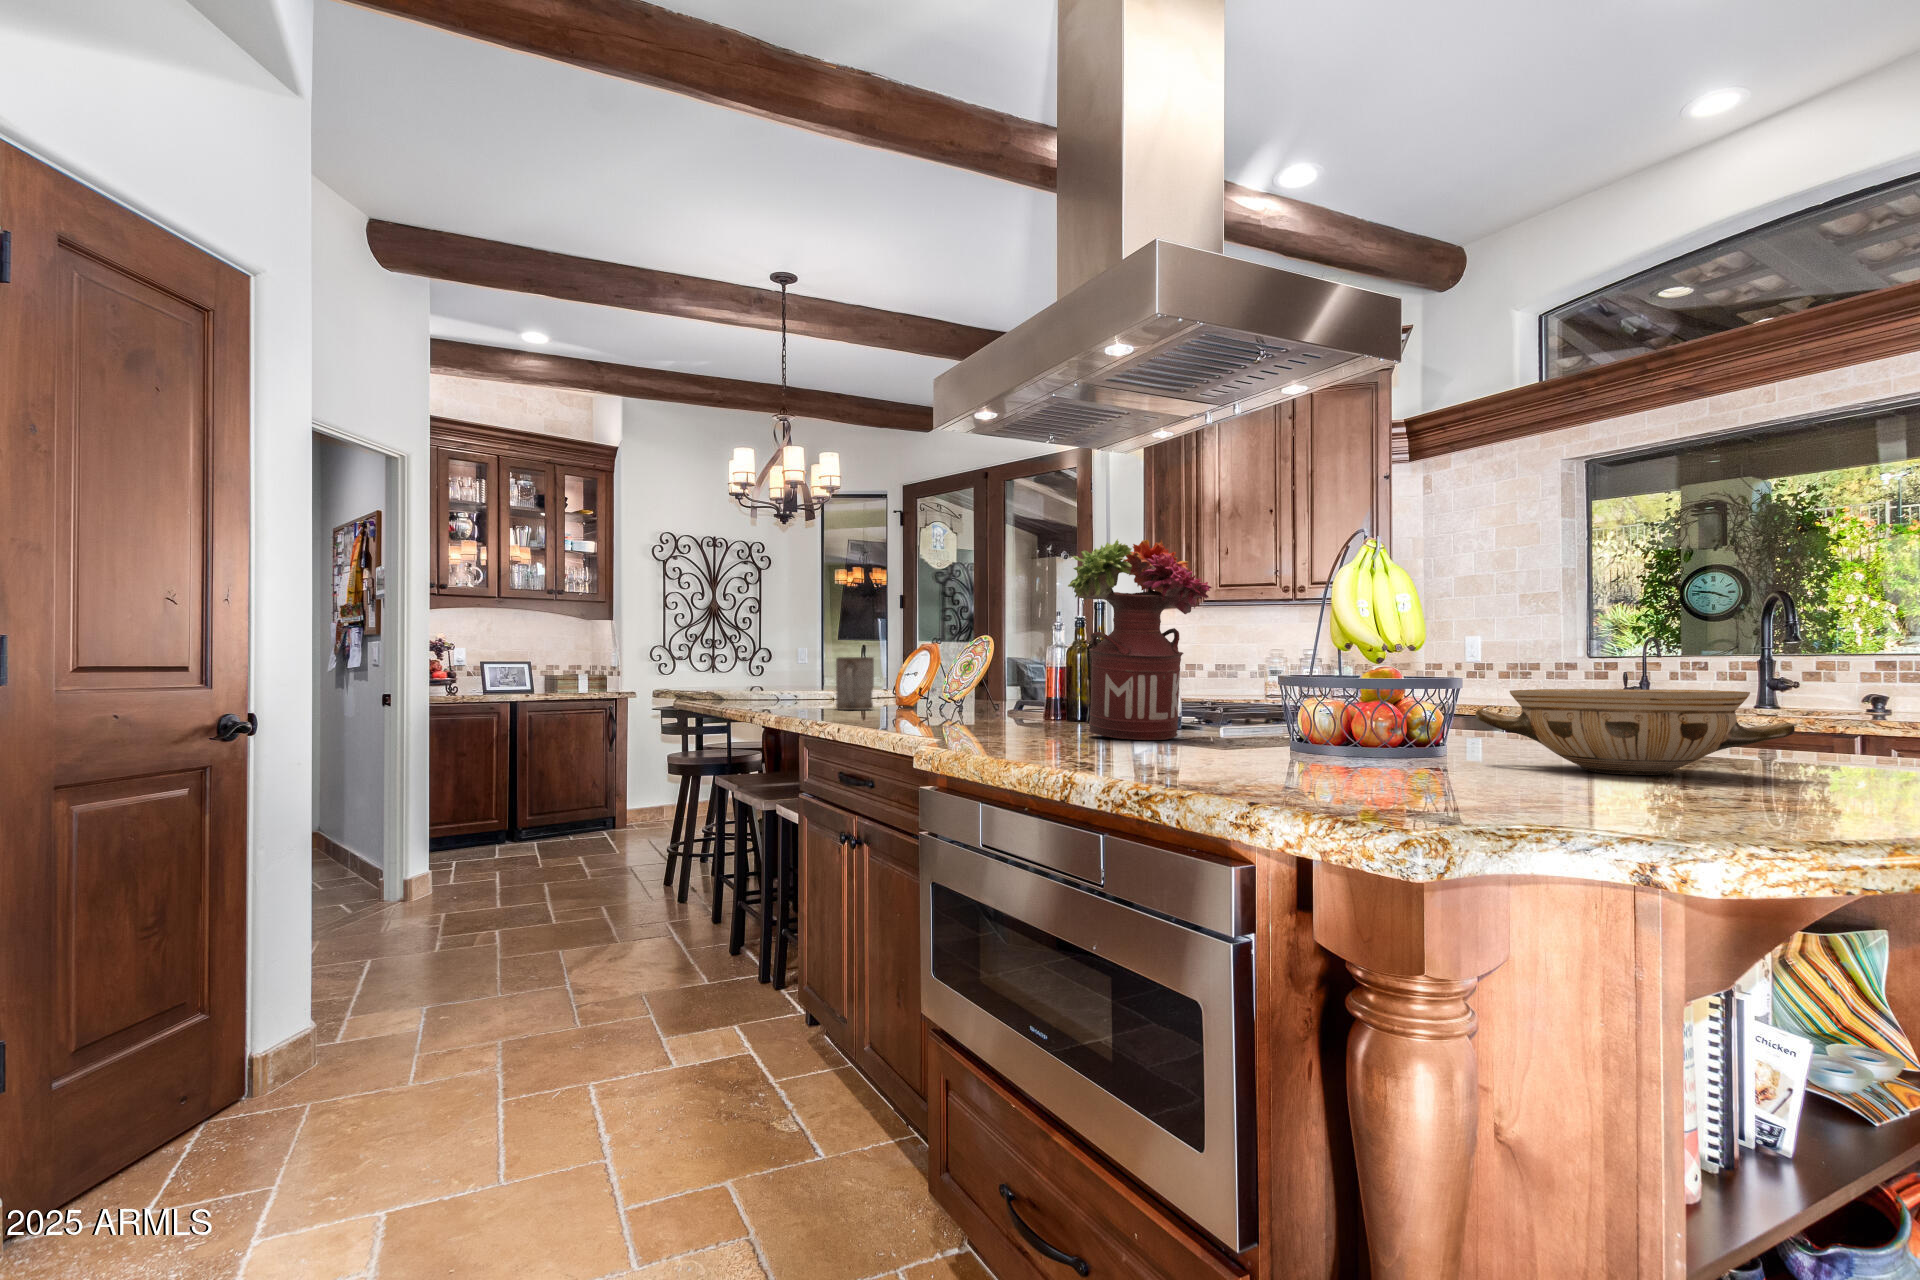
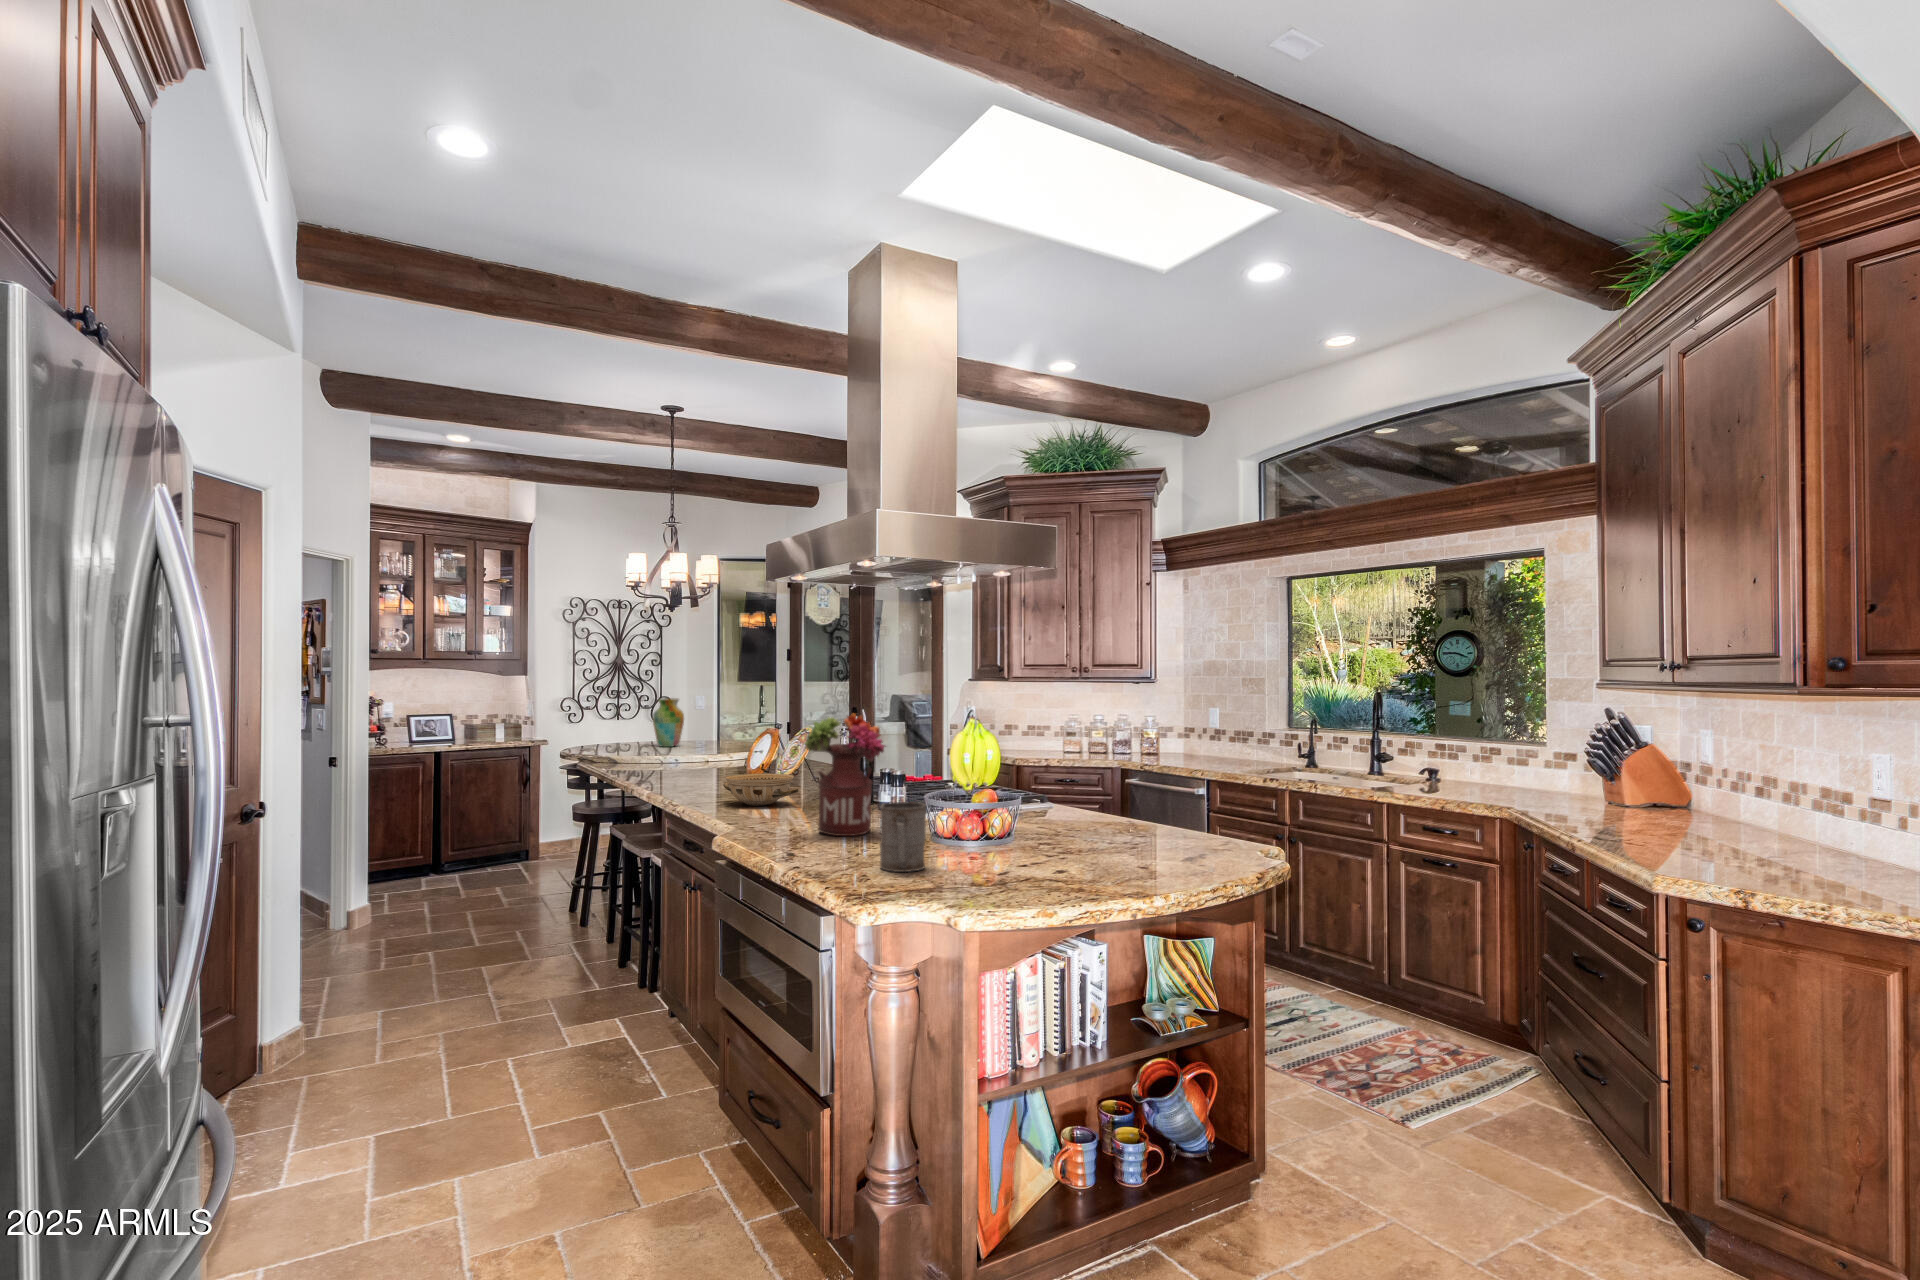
vase: none [760,634,797,691] -> present [653,699,684,747]
mug: present [836,657,874,710] -> present [880,802,926,872]
ceramic bowl: present [1475,689,1795,775] -> present [723,774,799,806]

